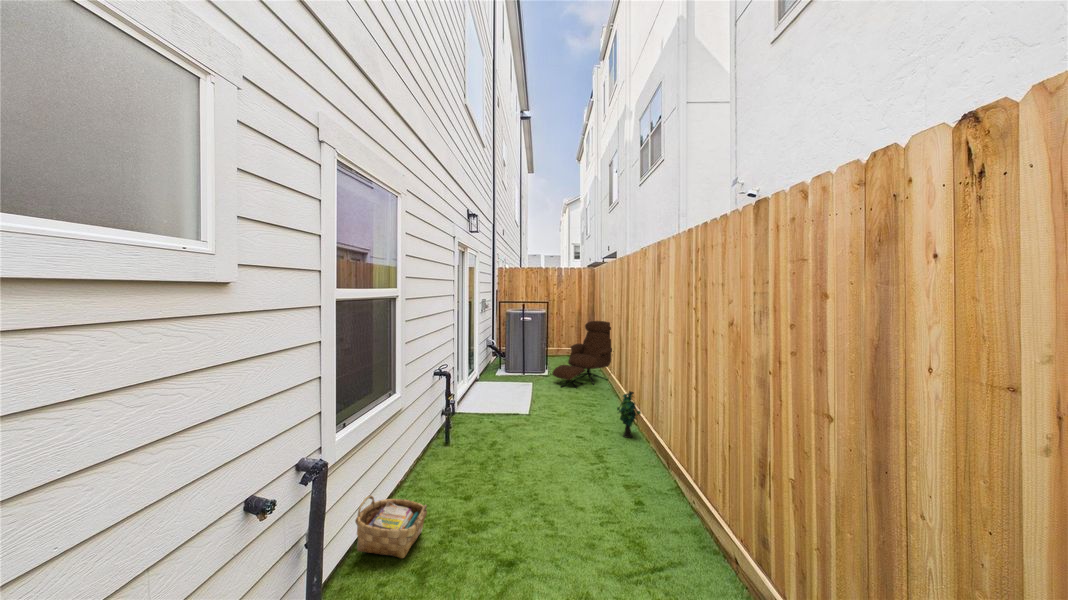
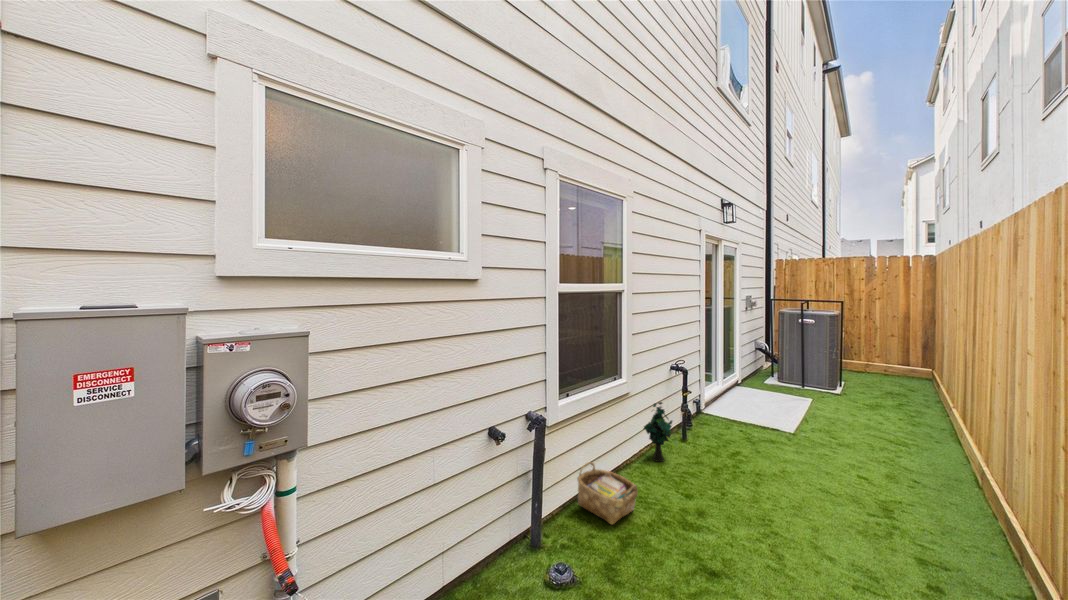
lounge chair: present [552,321,612,388] -> none [843,329,964,418]
decorative plant: present [617,391,641,438] -> present [643,402,672,462]

